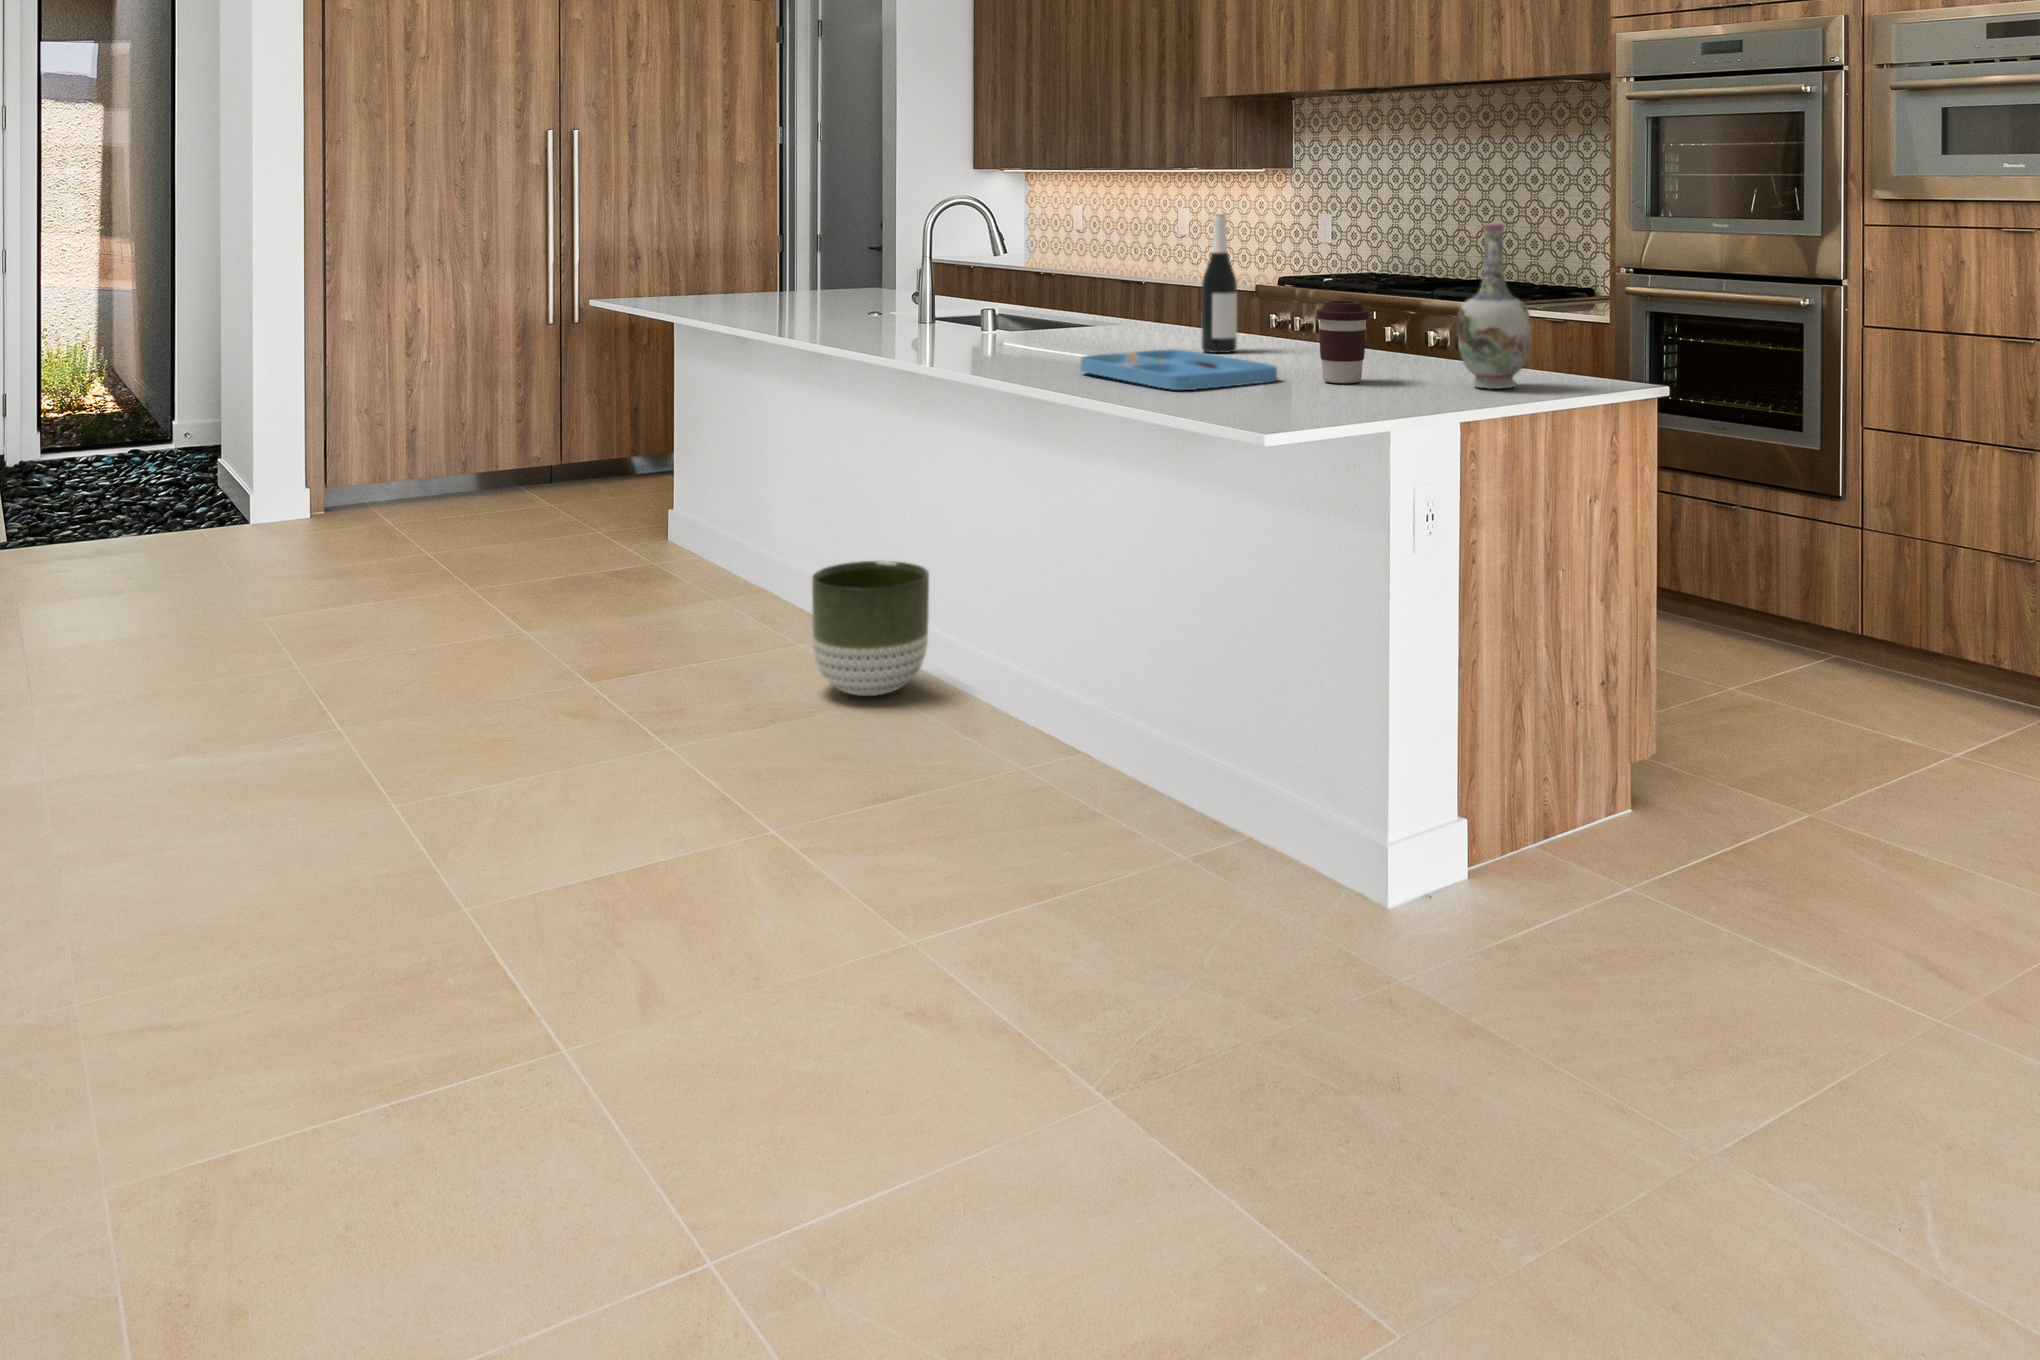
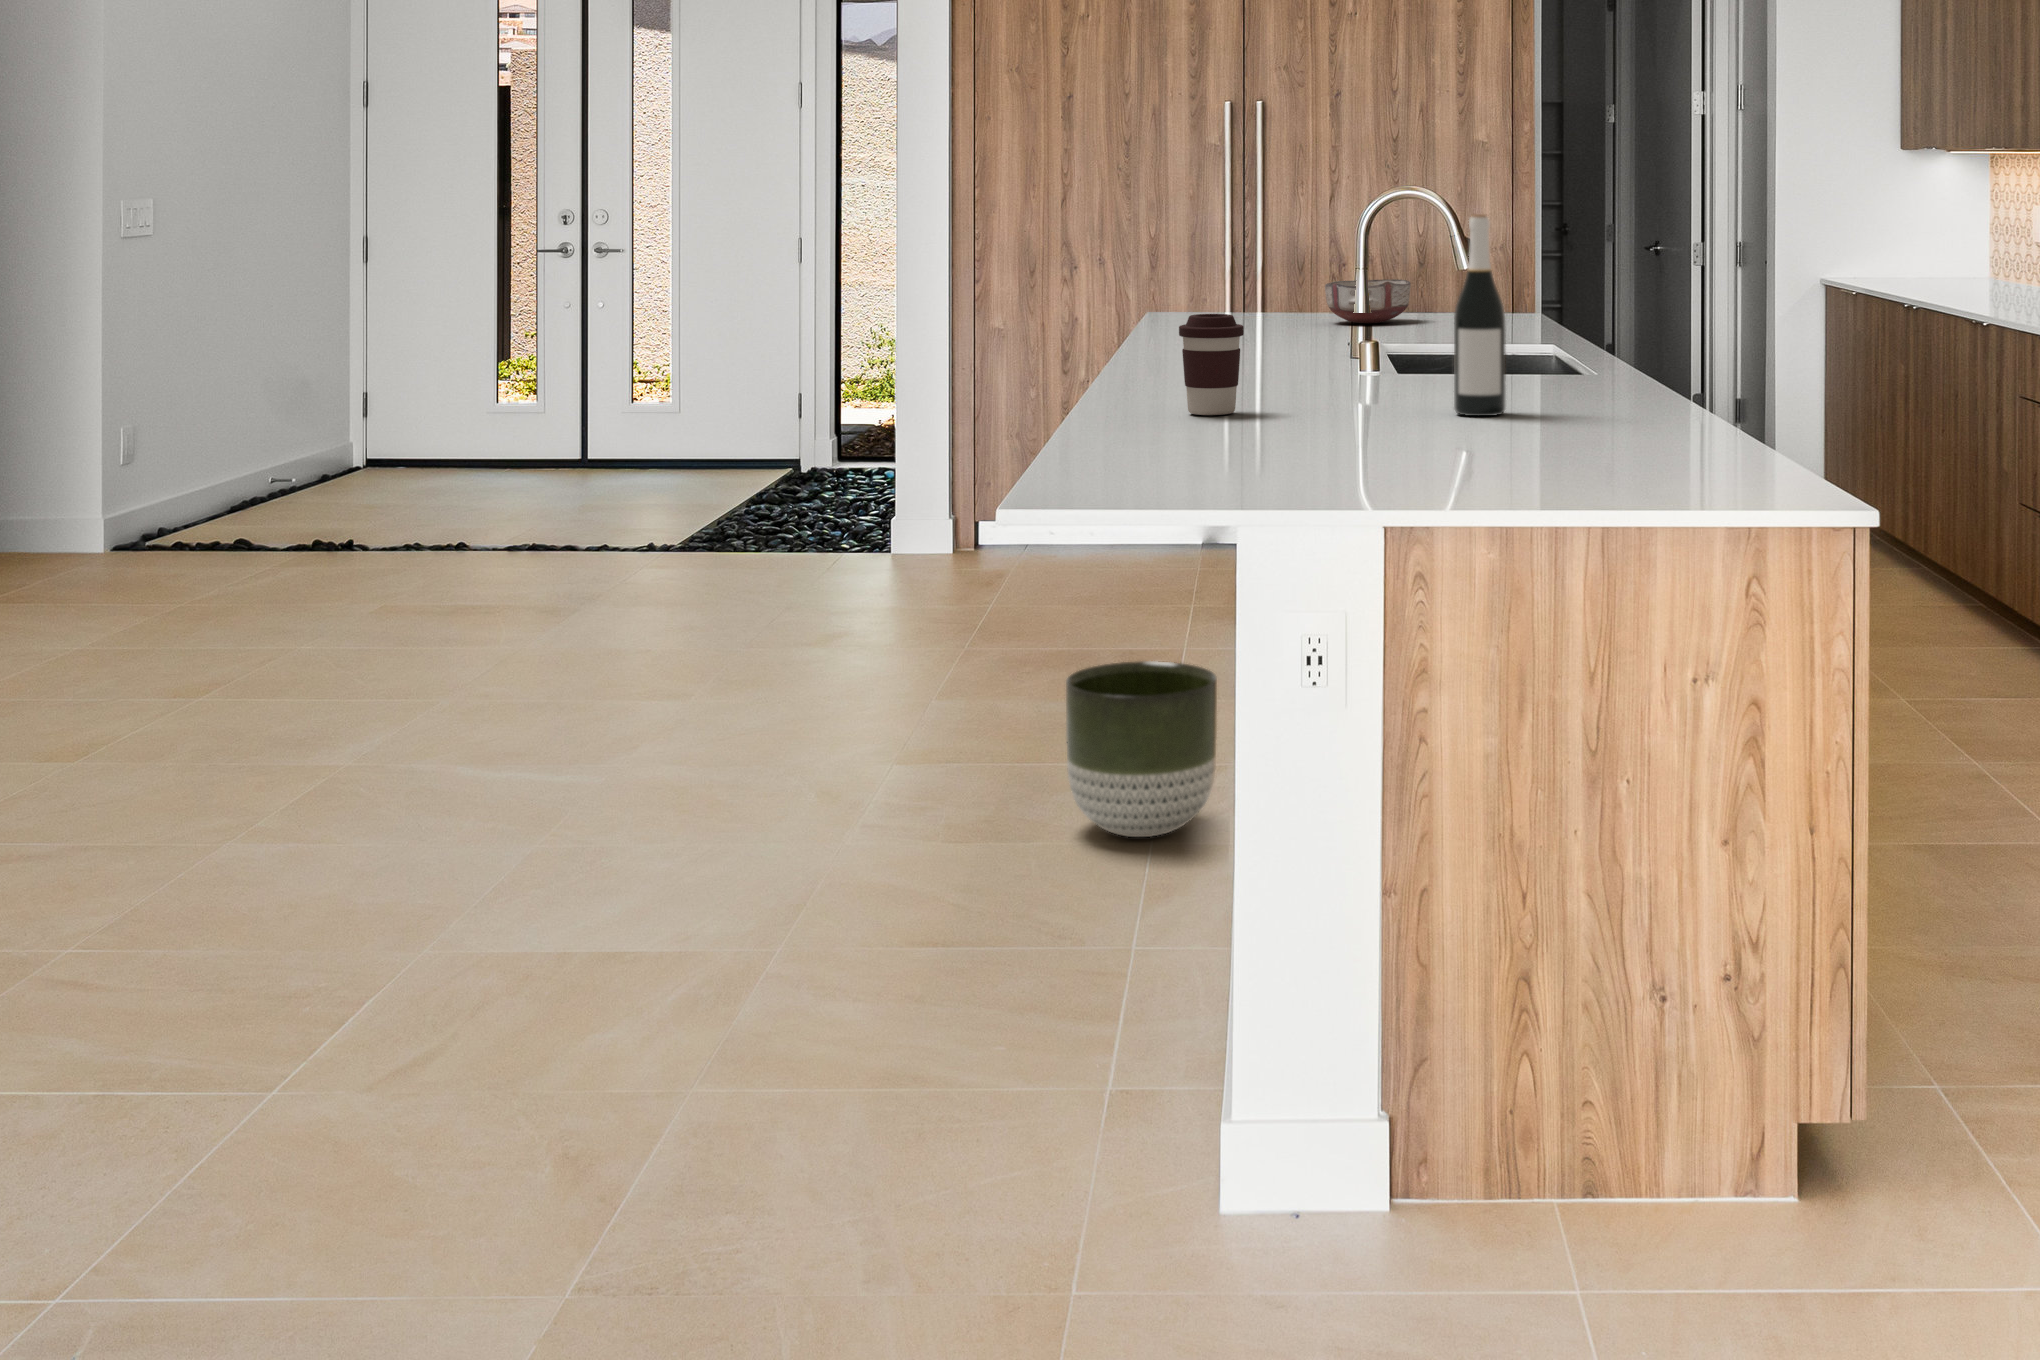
vase: present [1457,223,1531,389] -> none [1509,233,1622,491]
ceramic bowl: none [789,267,854,301] -> present [1325,279,1411,323]
coffee cup: present [1316,301,1369,383] -> present [1179,314,1244,415]
tray: present [1080,349,1277,390] -> none [1167,404,1357,459]

